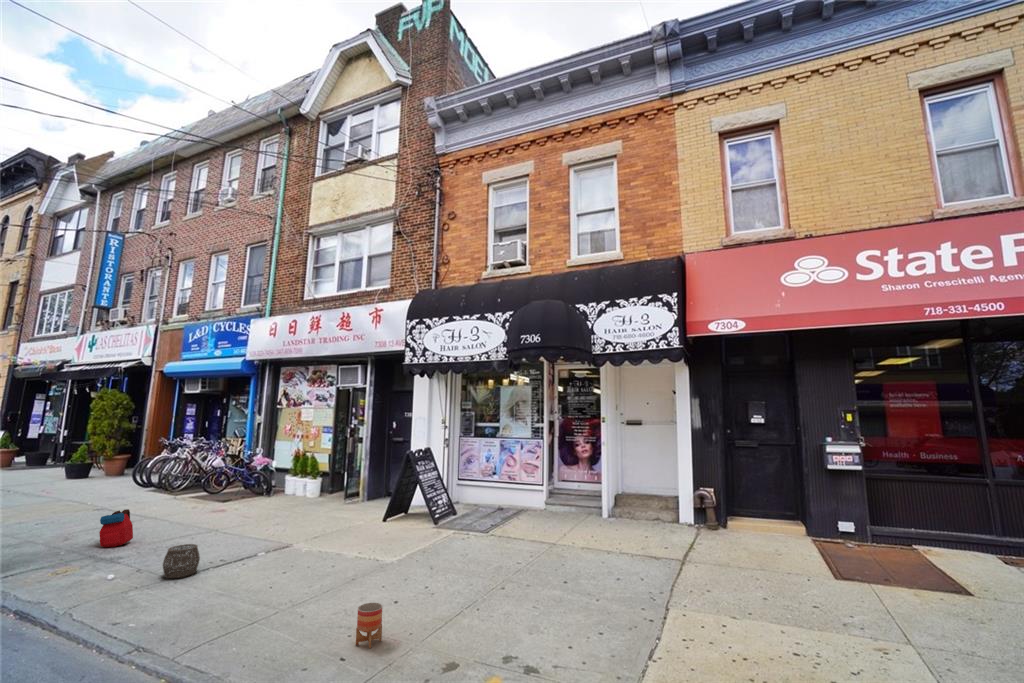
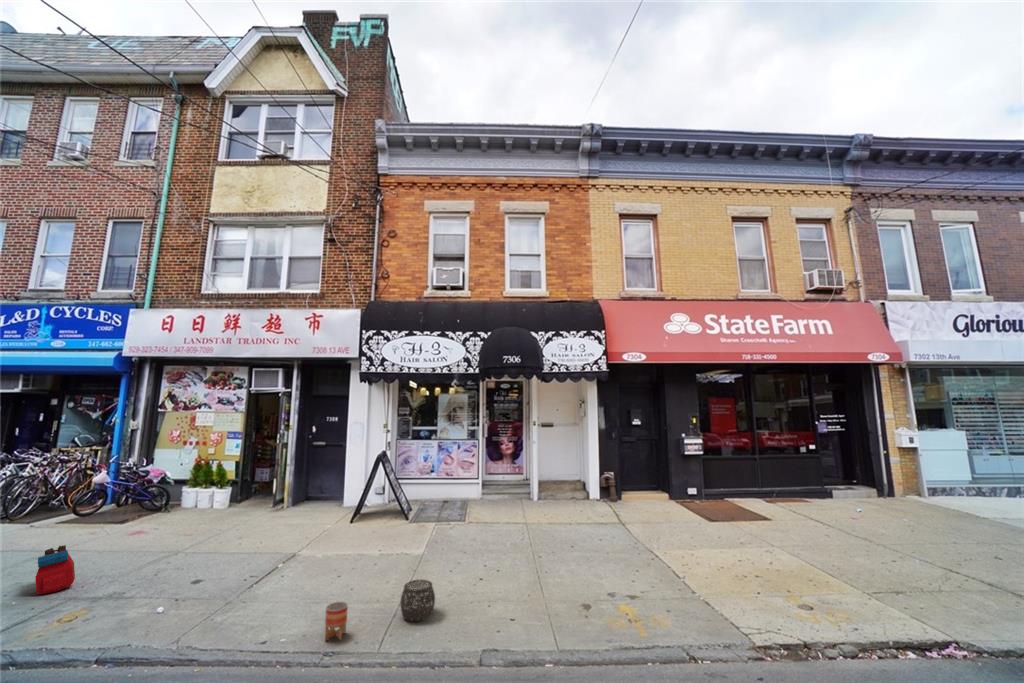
woven basket: present [163,544,200,578] -> present [400,580,435,622]
planter: present [356,603,382,648] -> present [325,602,348,641]

